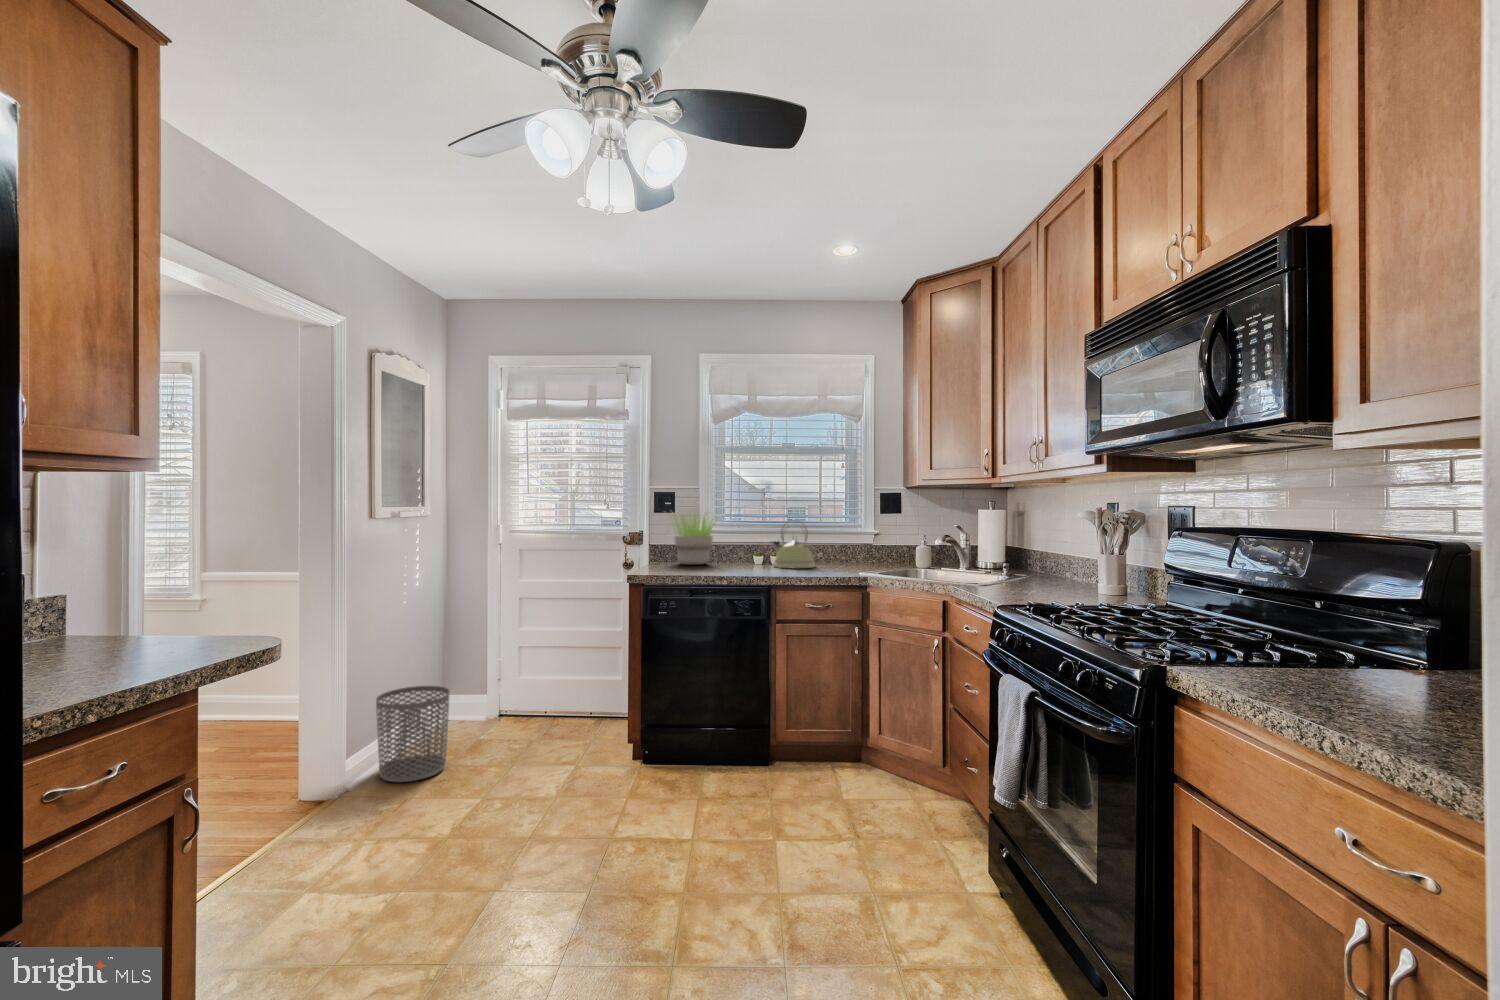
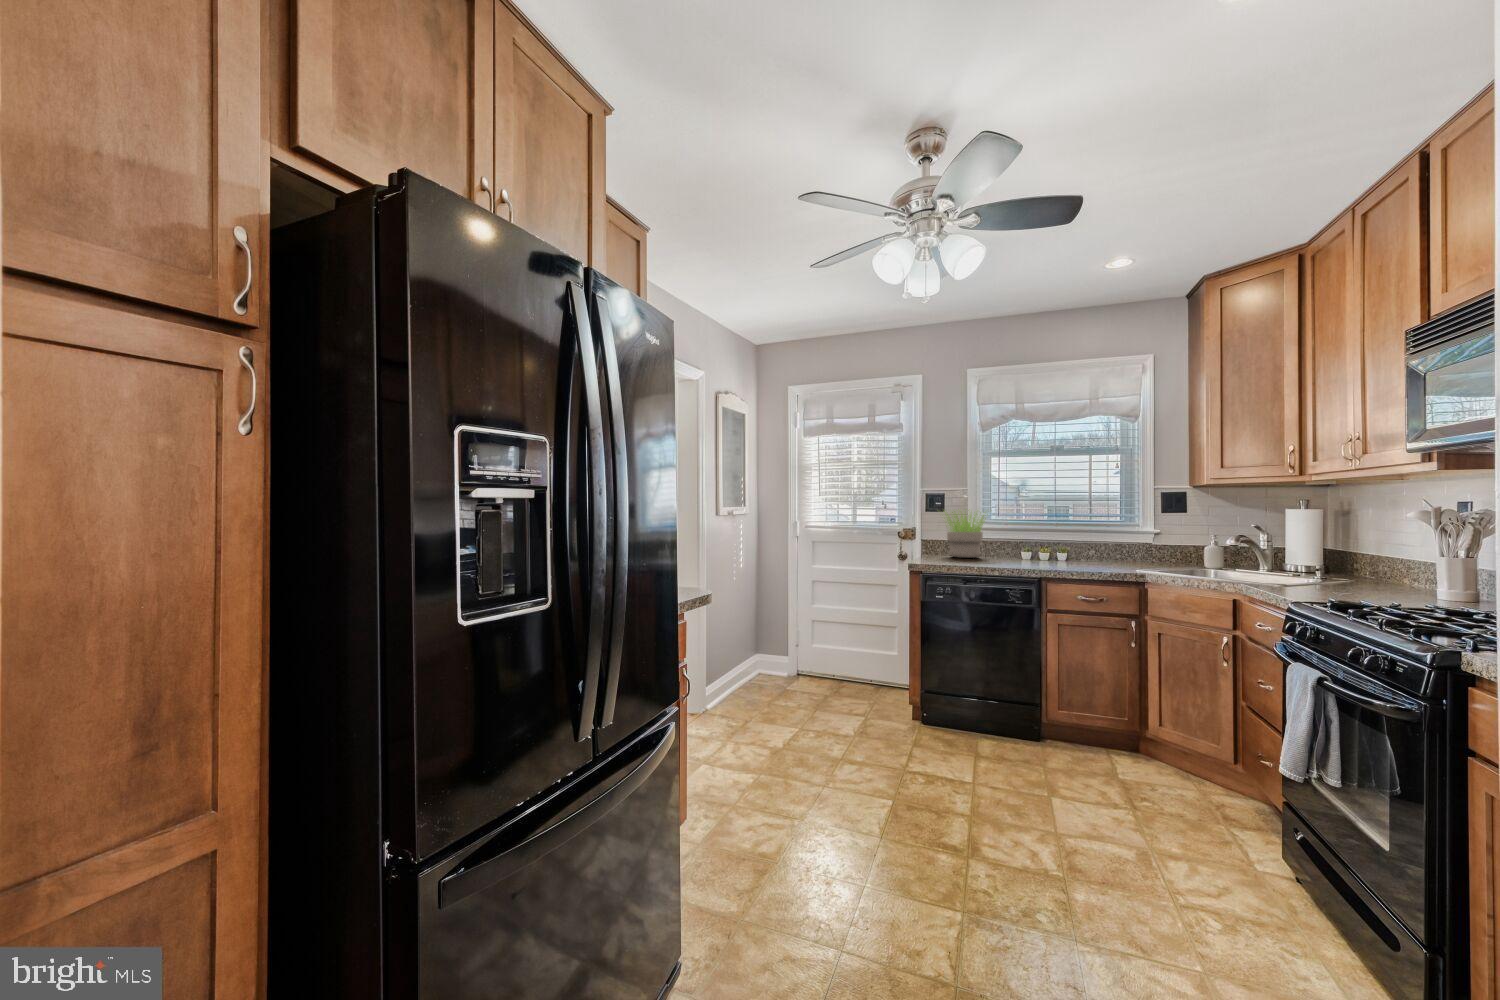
kettle: present [771,524,815,568] -> none [1040,518,1088,564]
waste bin: present [376,686,449,782] -> none [717,644,767,715]

